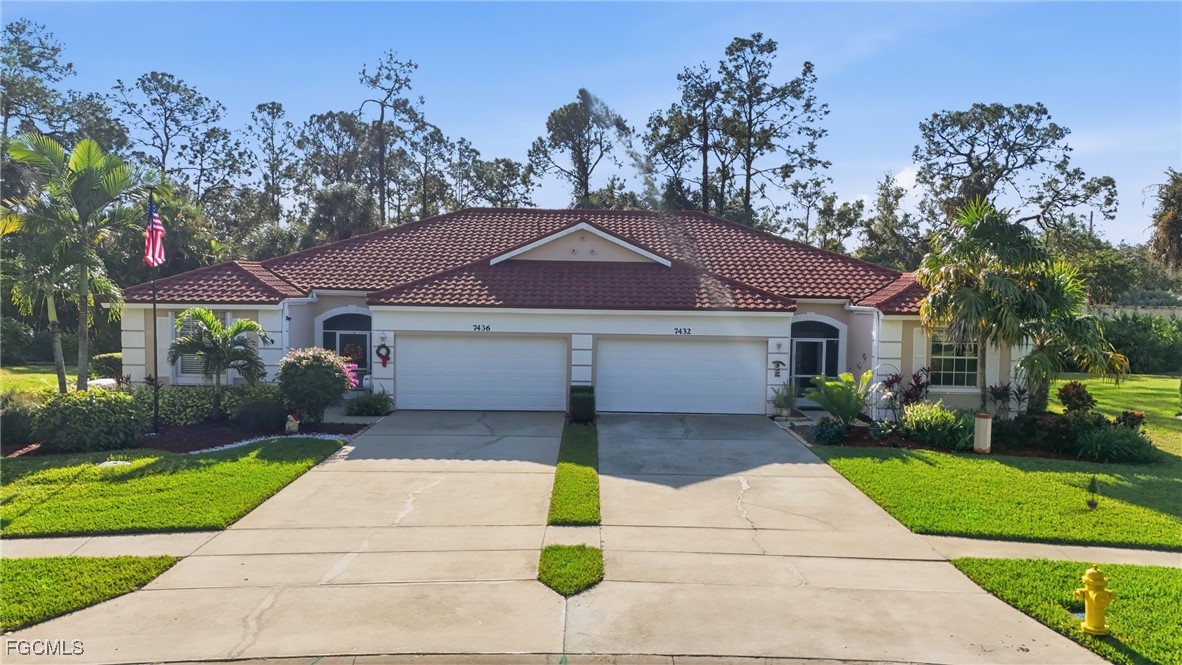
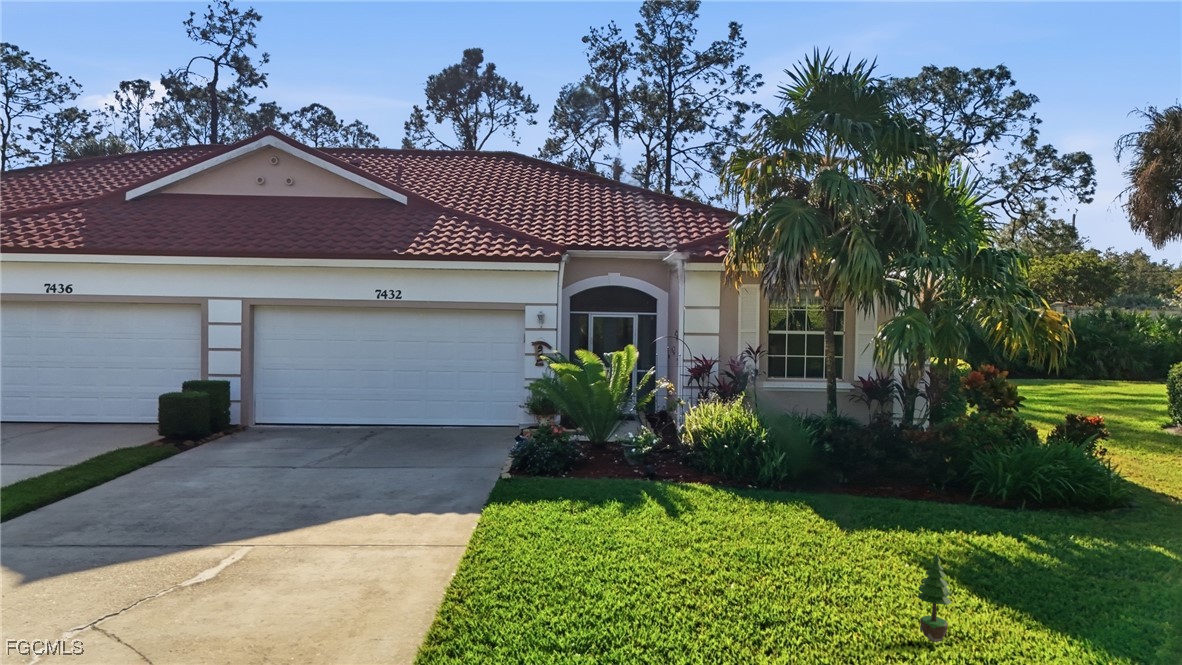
trash can: present [974,412,992,453] -> none [791,417,823,492]

